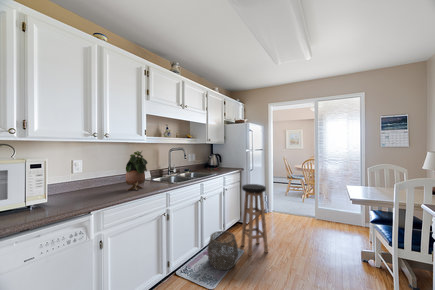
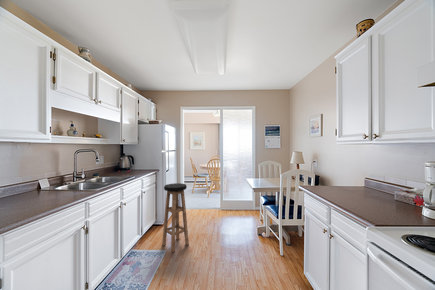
potted plant: present [126,151,147,190] -> none [22,152,58,206]
woven basket: present [207,231,238,270] -> none [130,234,164,274]

